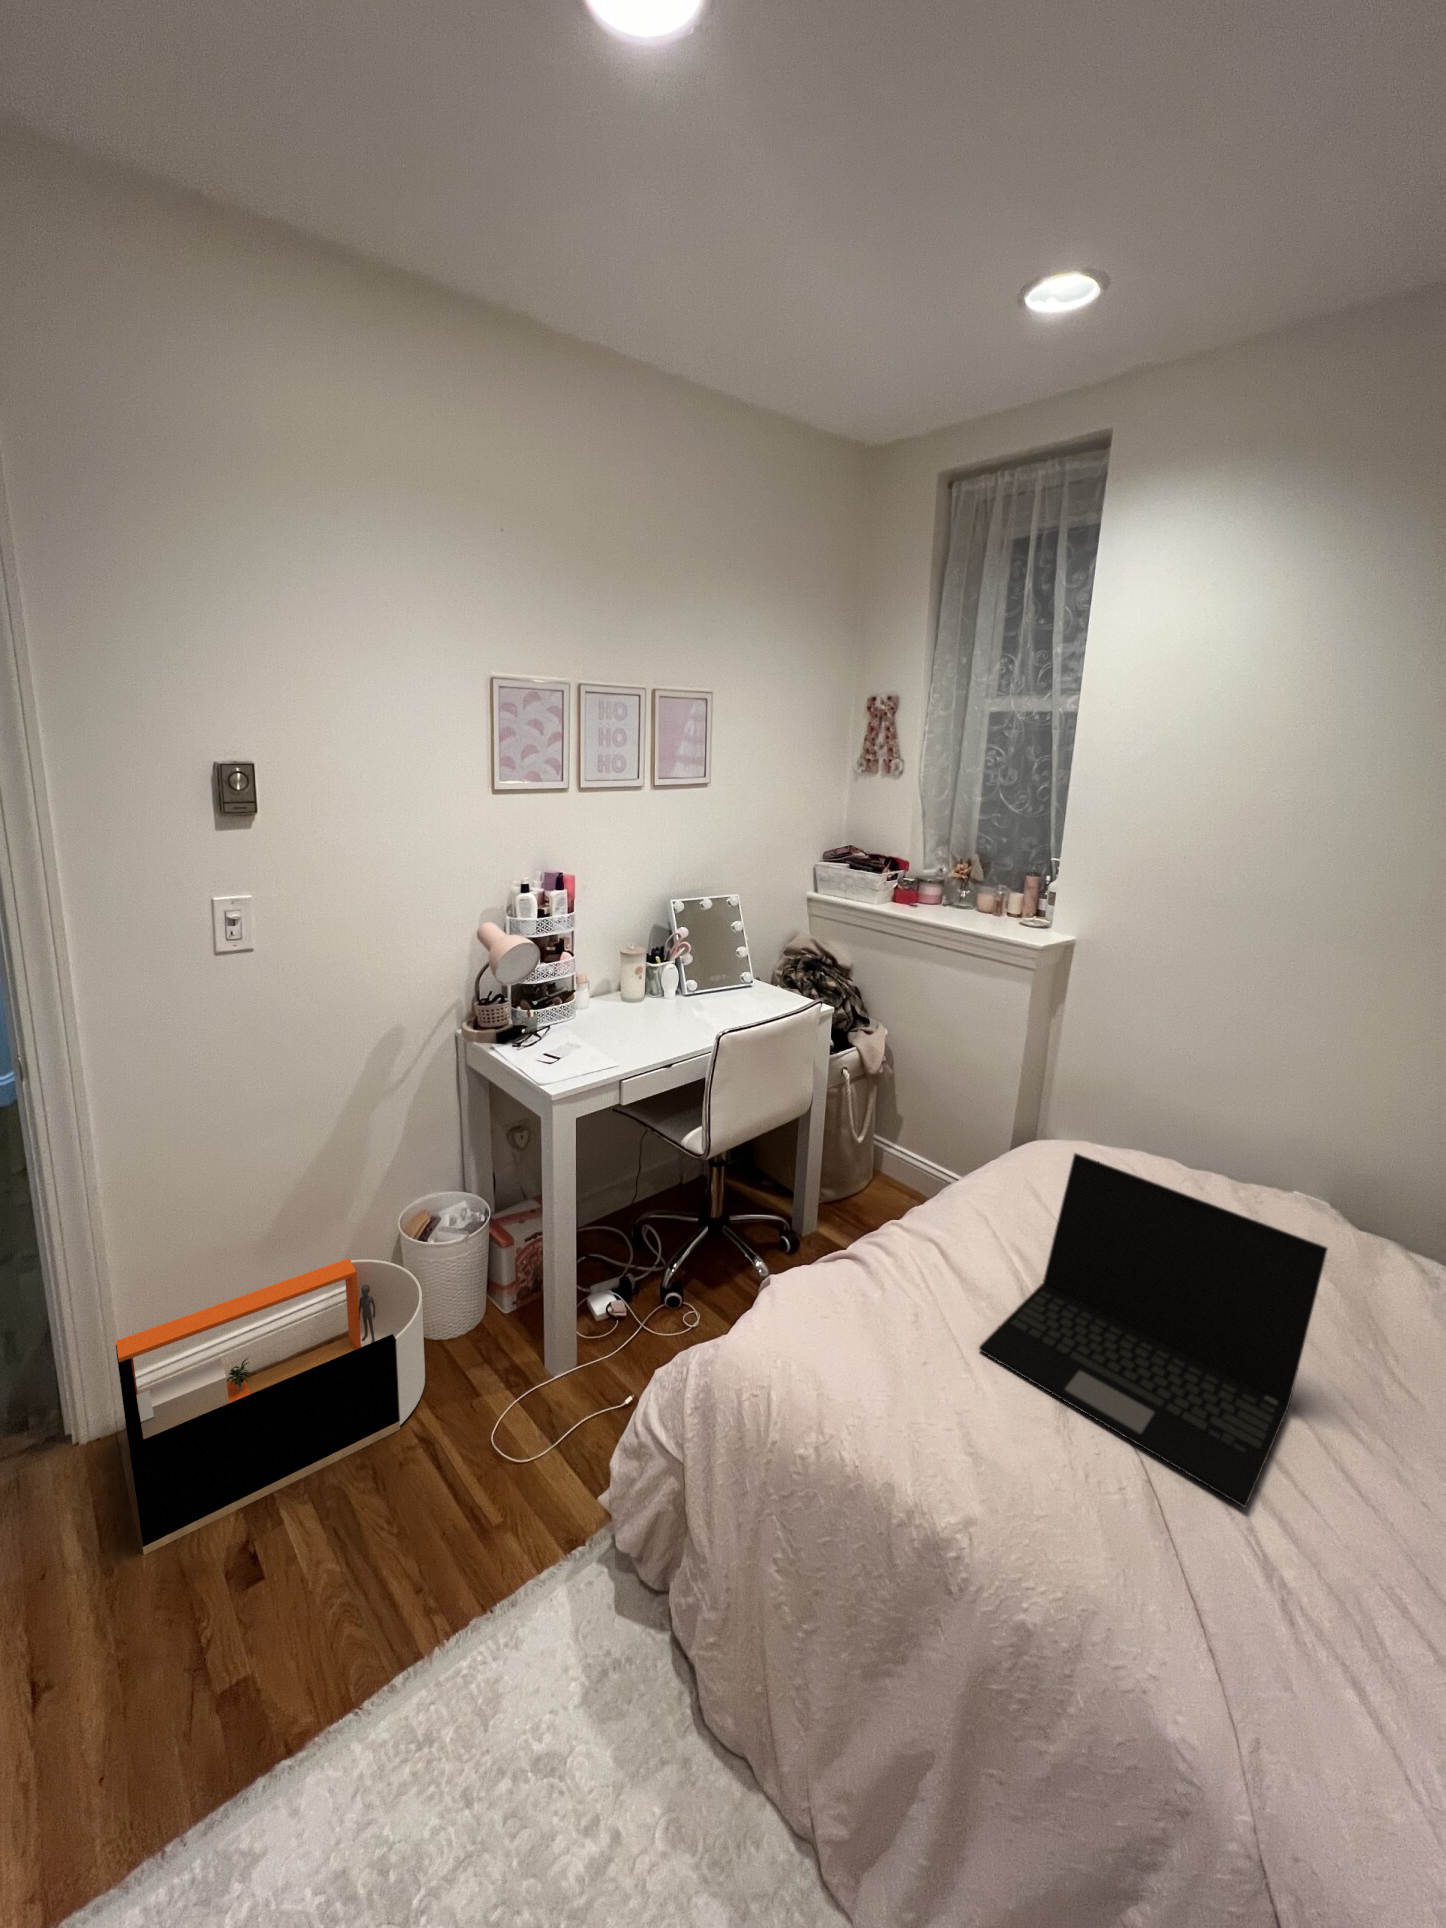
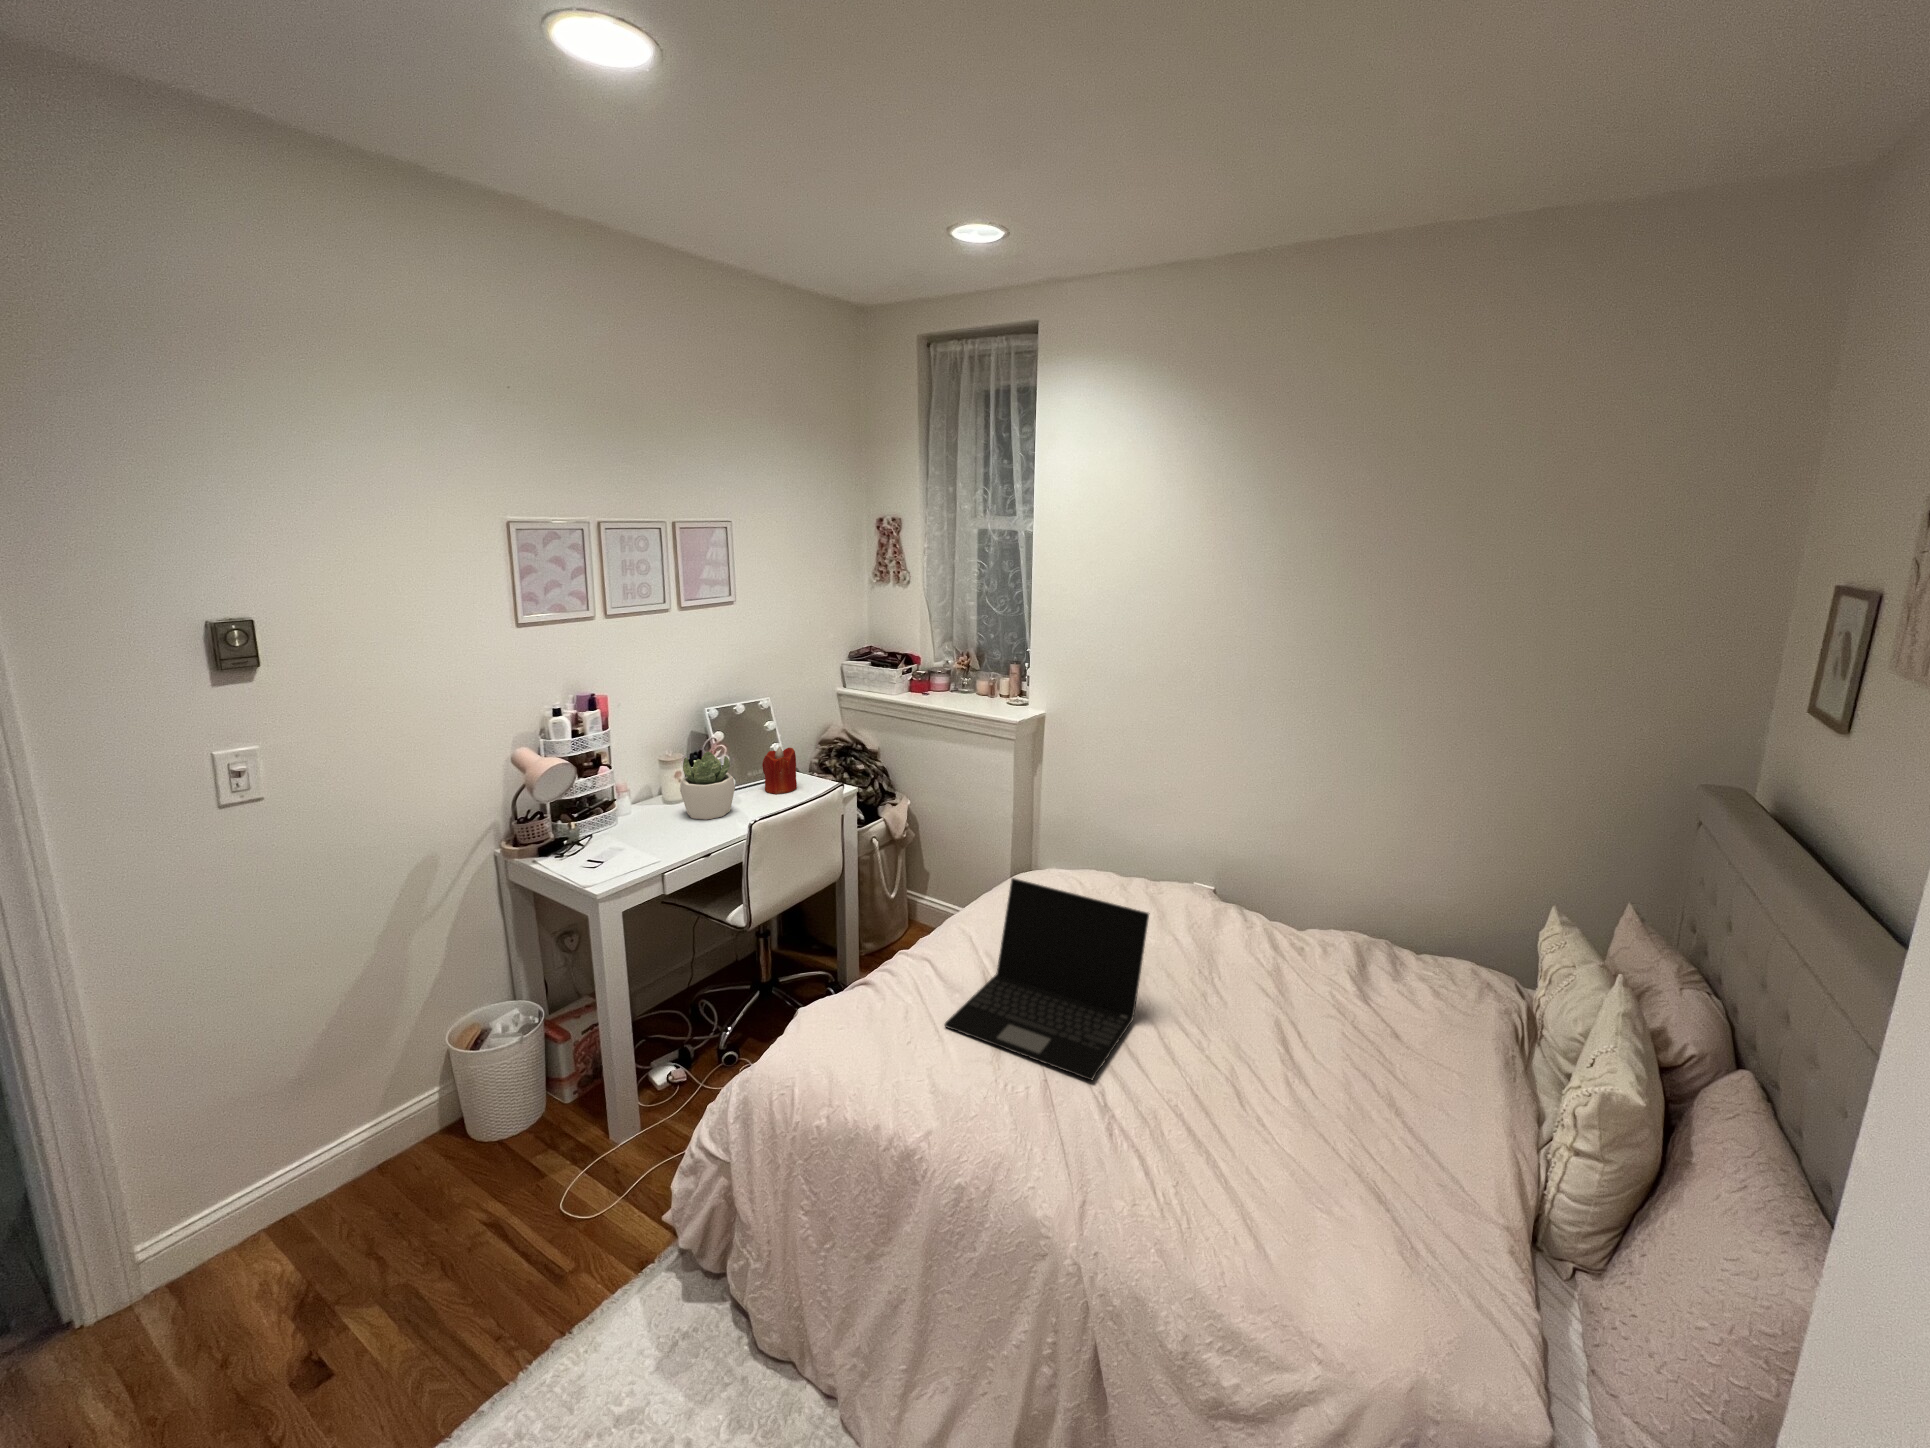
succulent plant: none [640,948,699,1024] -> present [680,752,735,820]
candle: none [726,950,764,1004] -> present [762,747,797,794]
storage bin: present [116,1258,425,1555] -> none [124,1079,487,1397]

